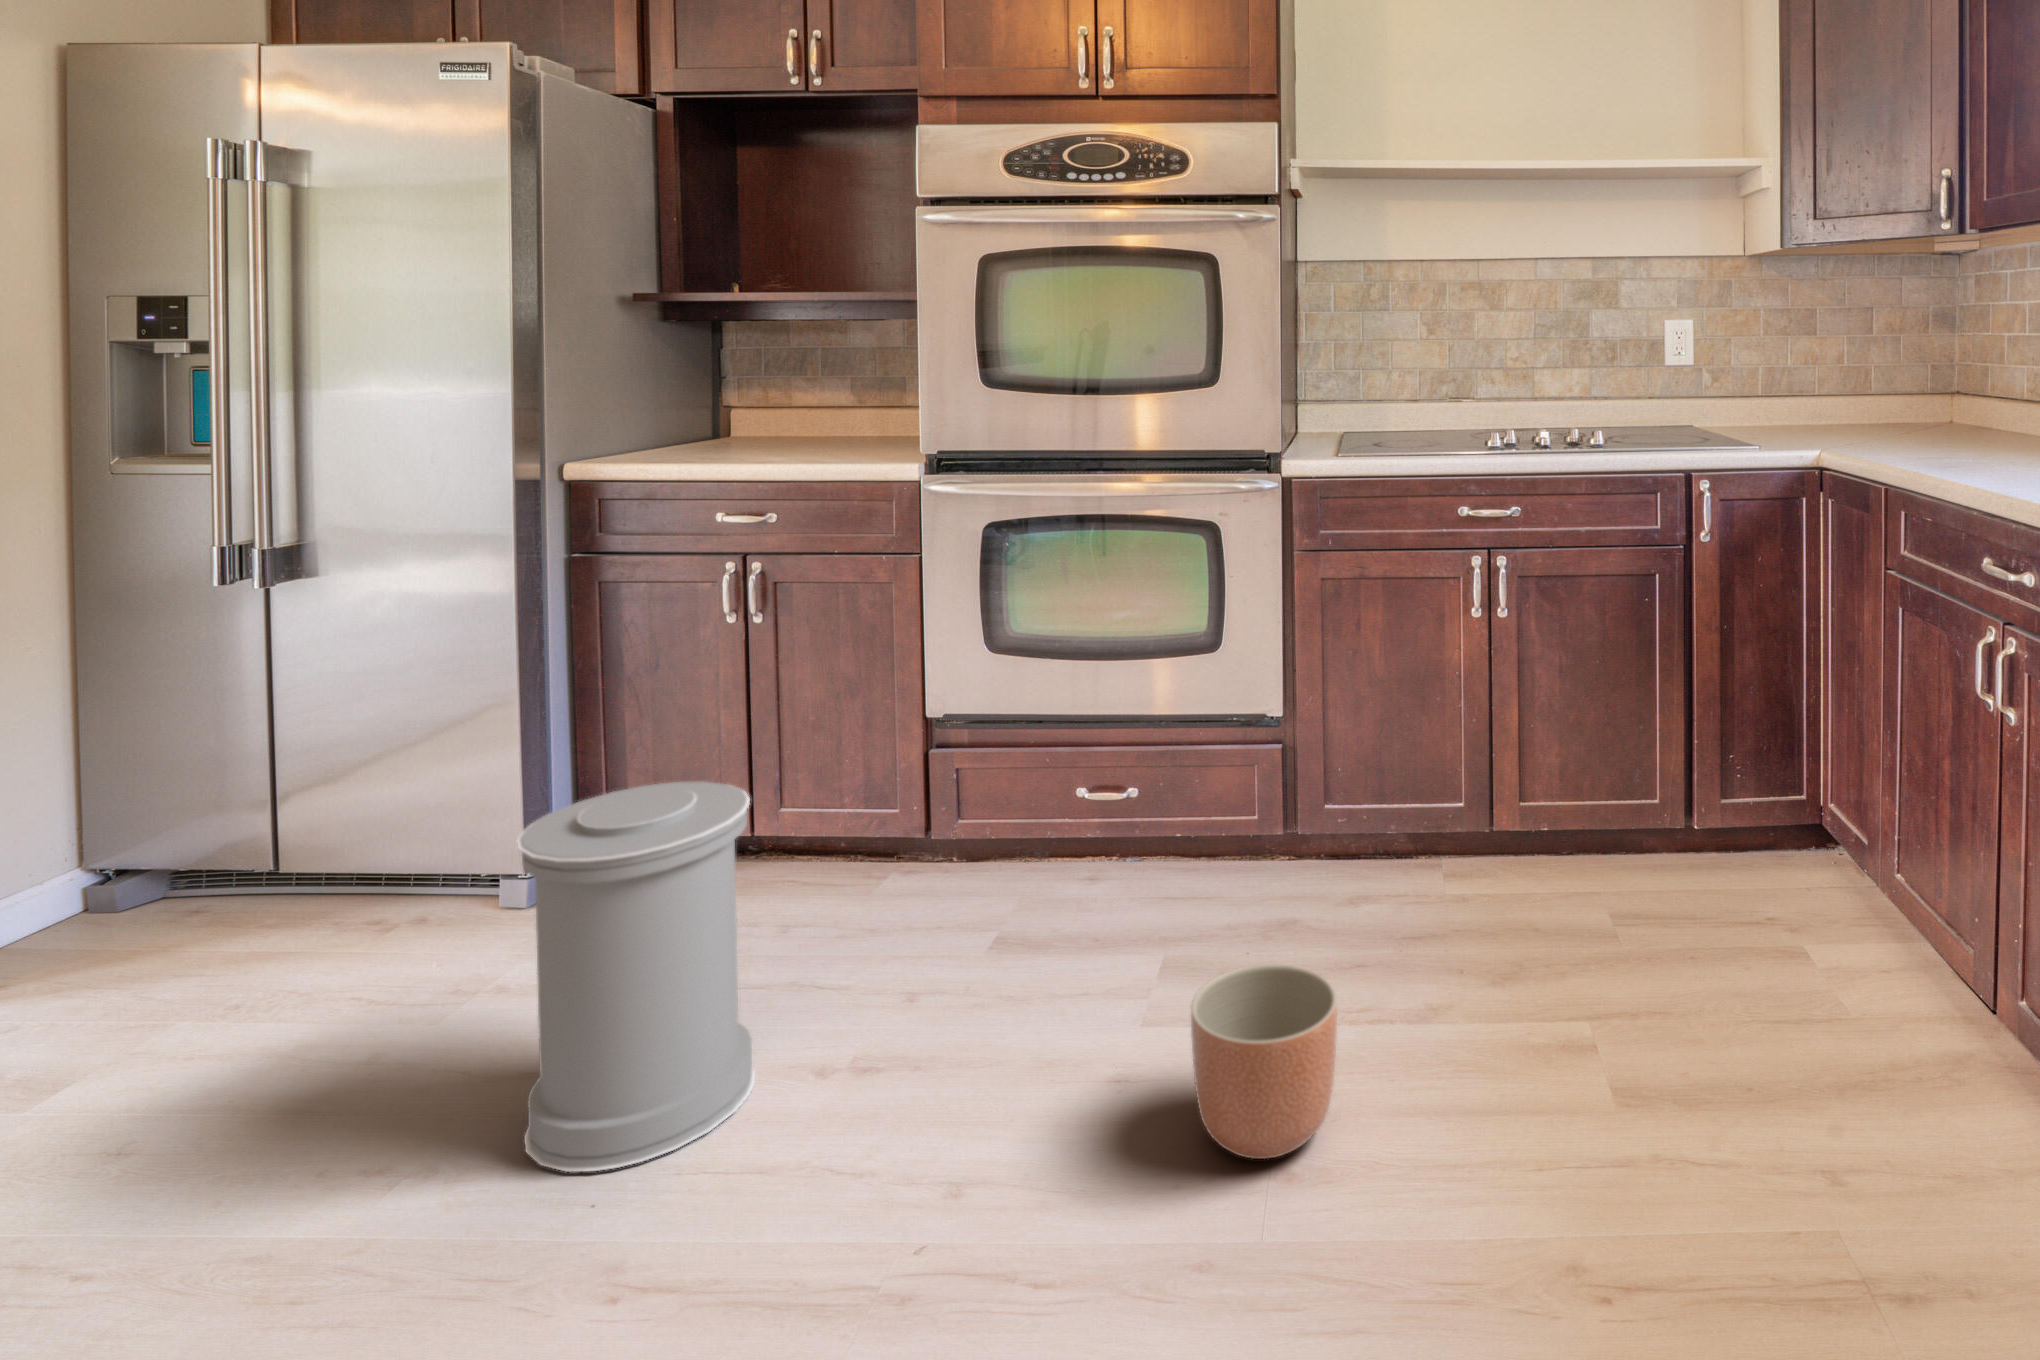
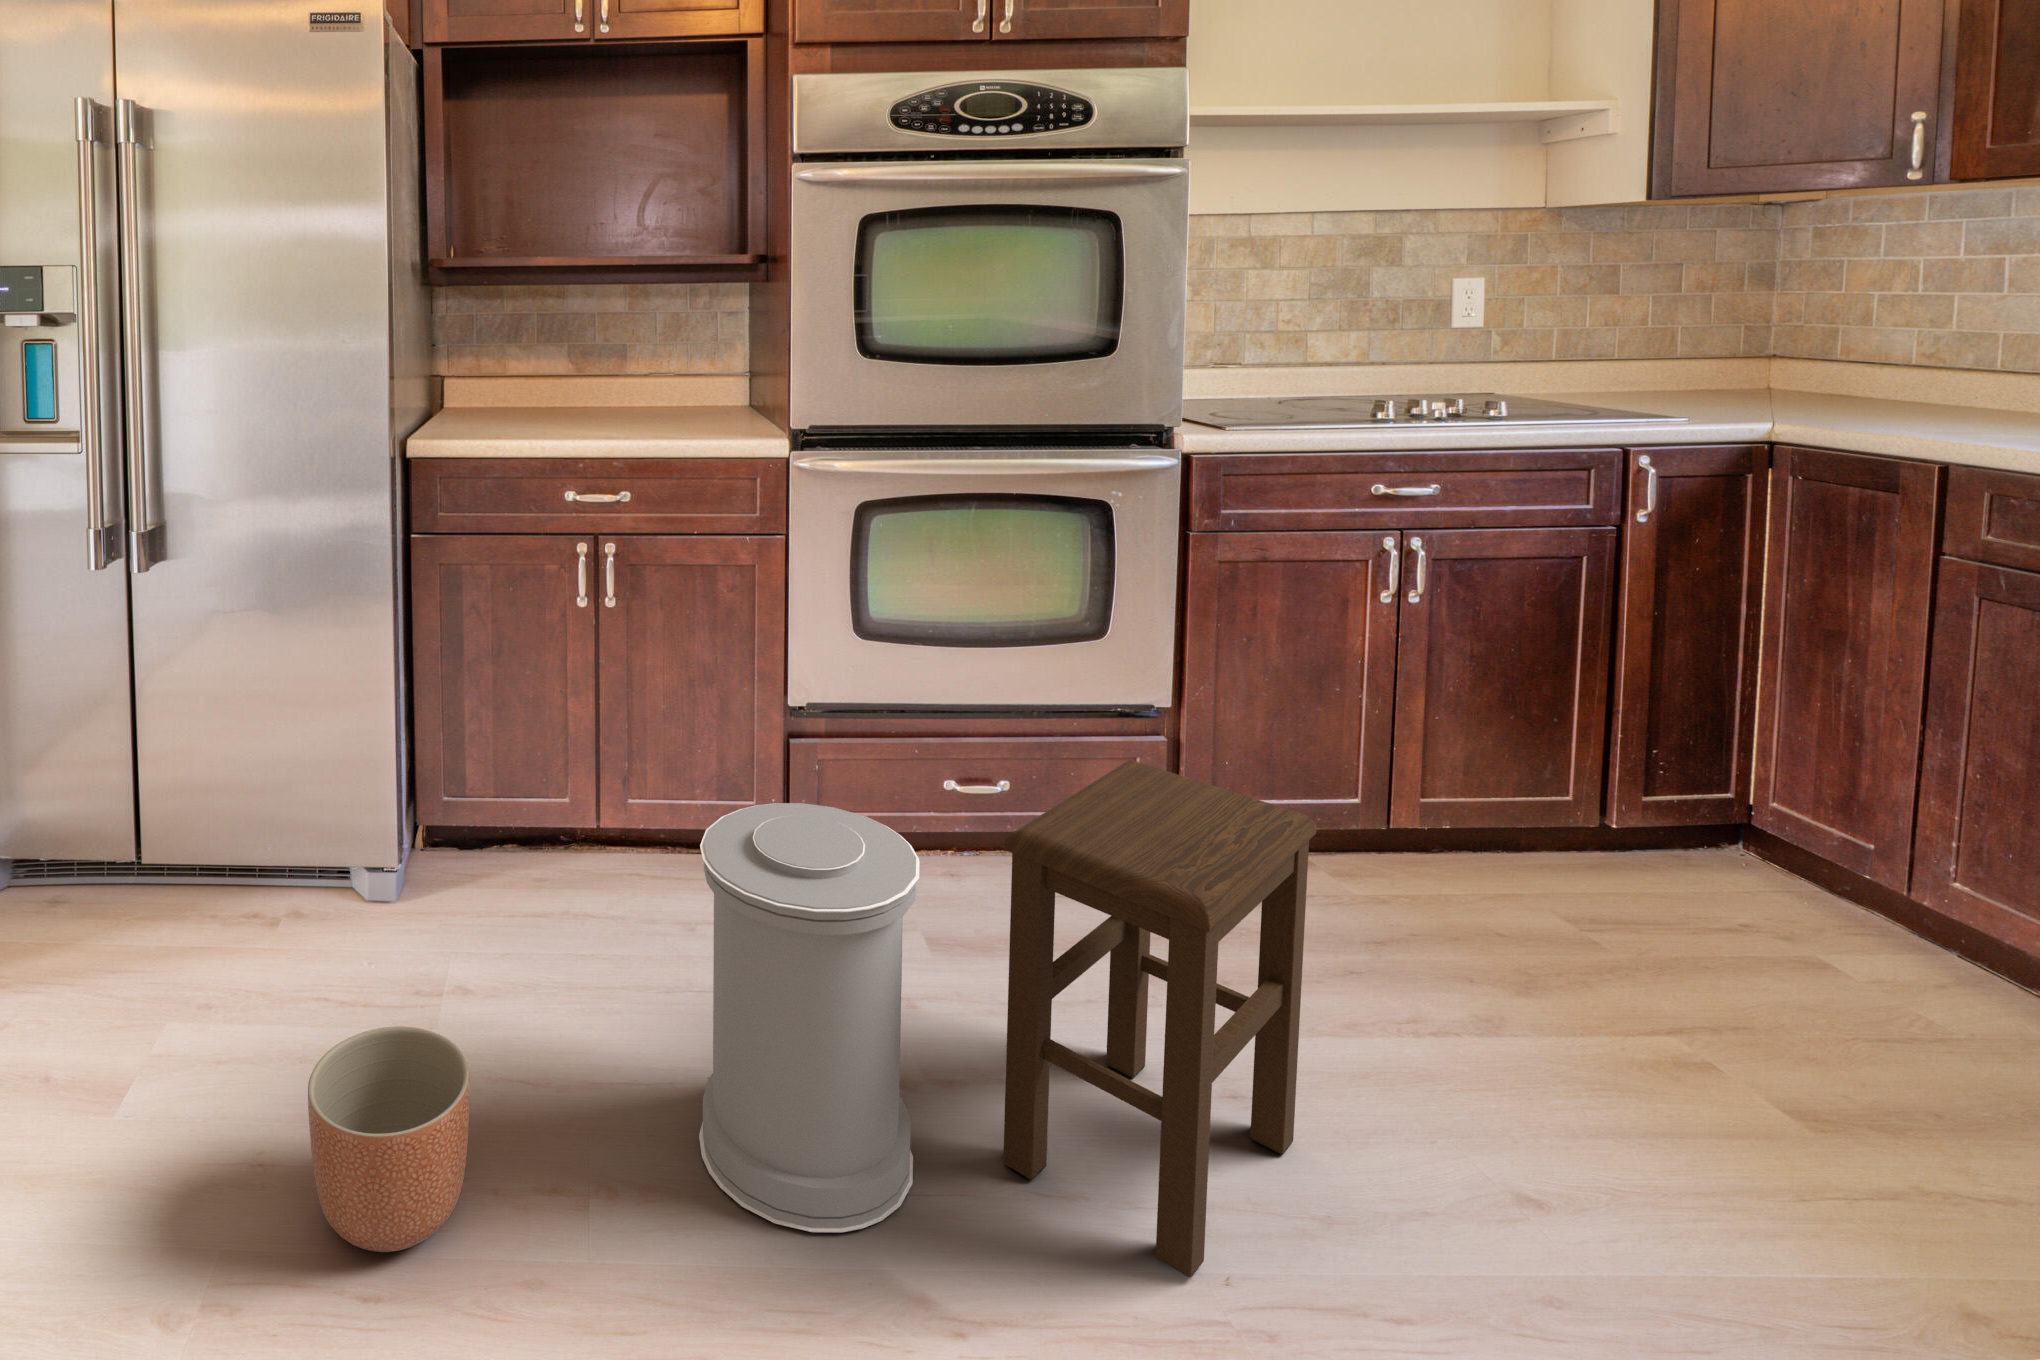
stool: none [803,741,1112,1202] -> present [1003,760,1316,1278]
planter: present [1191,964,1337,1159] -> present [308,1026,470,1252]

